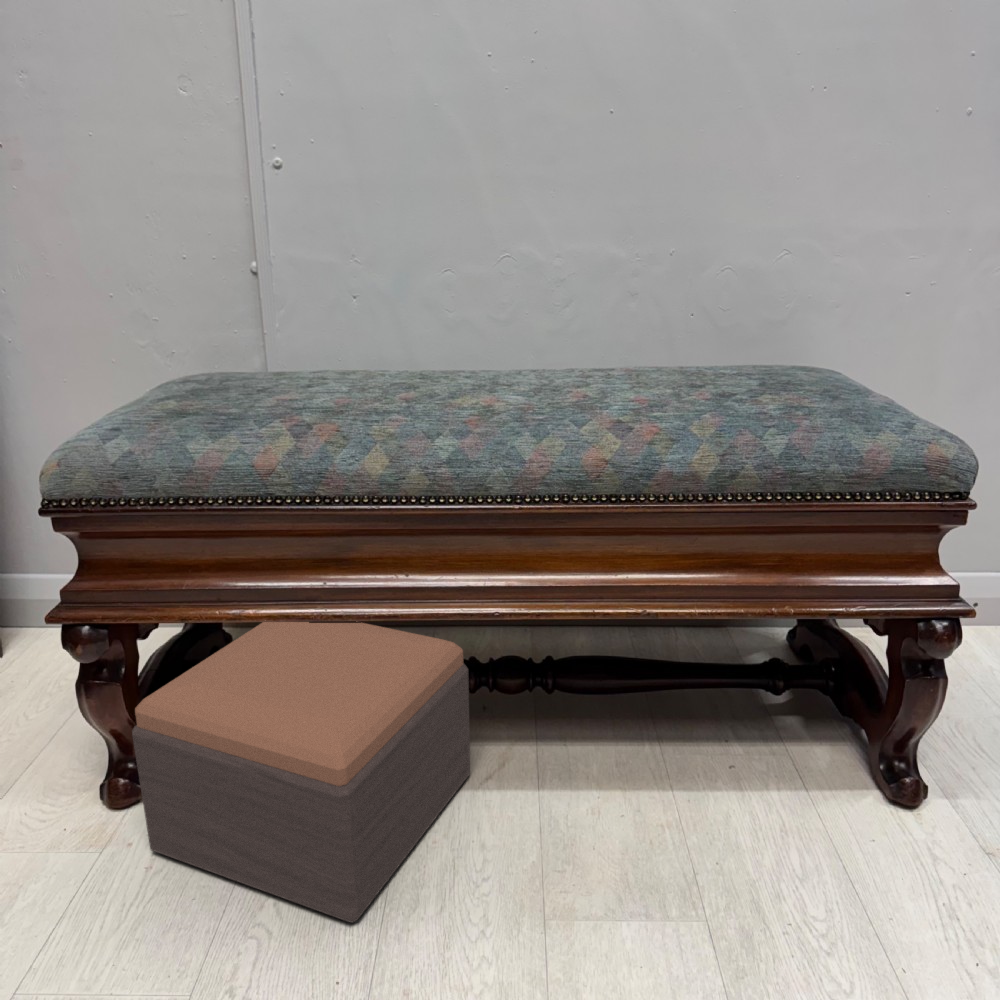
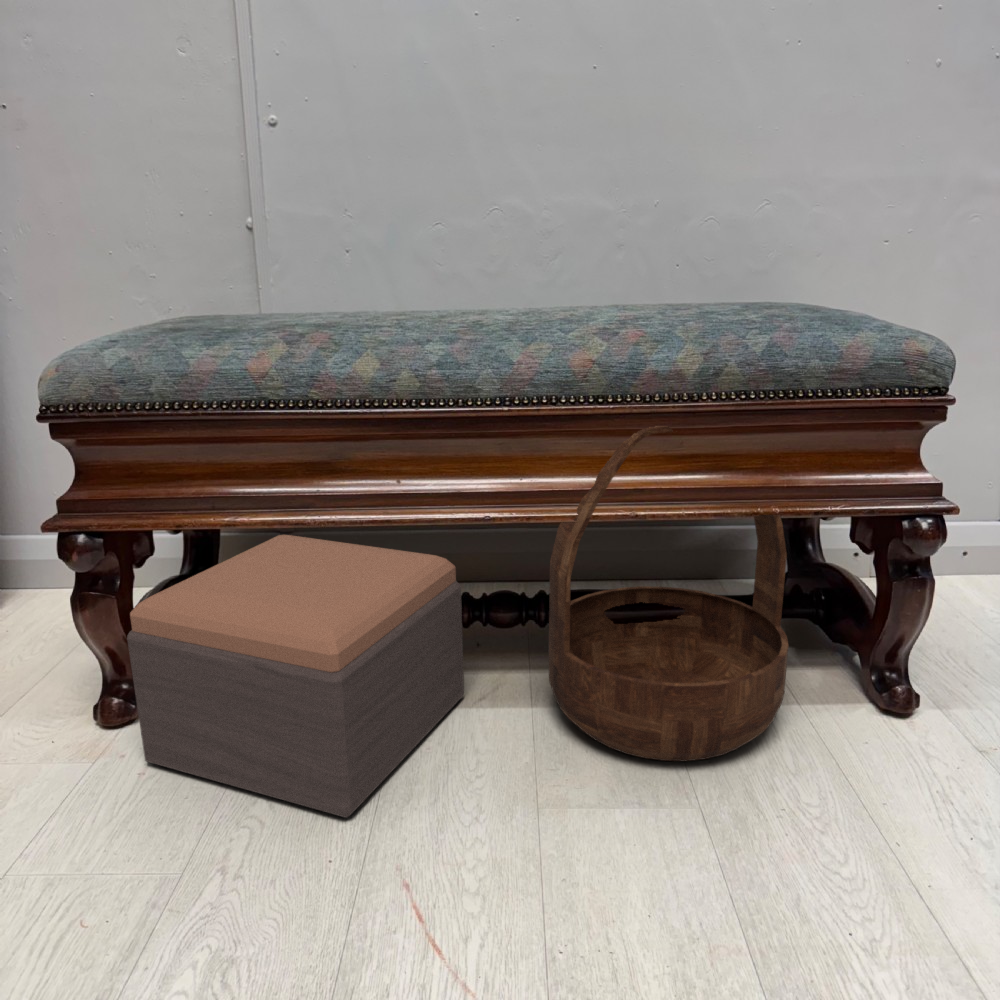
basket: none [556,506,799,859] -> present [549,426,788,761]

